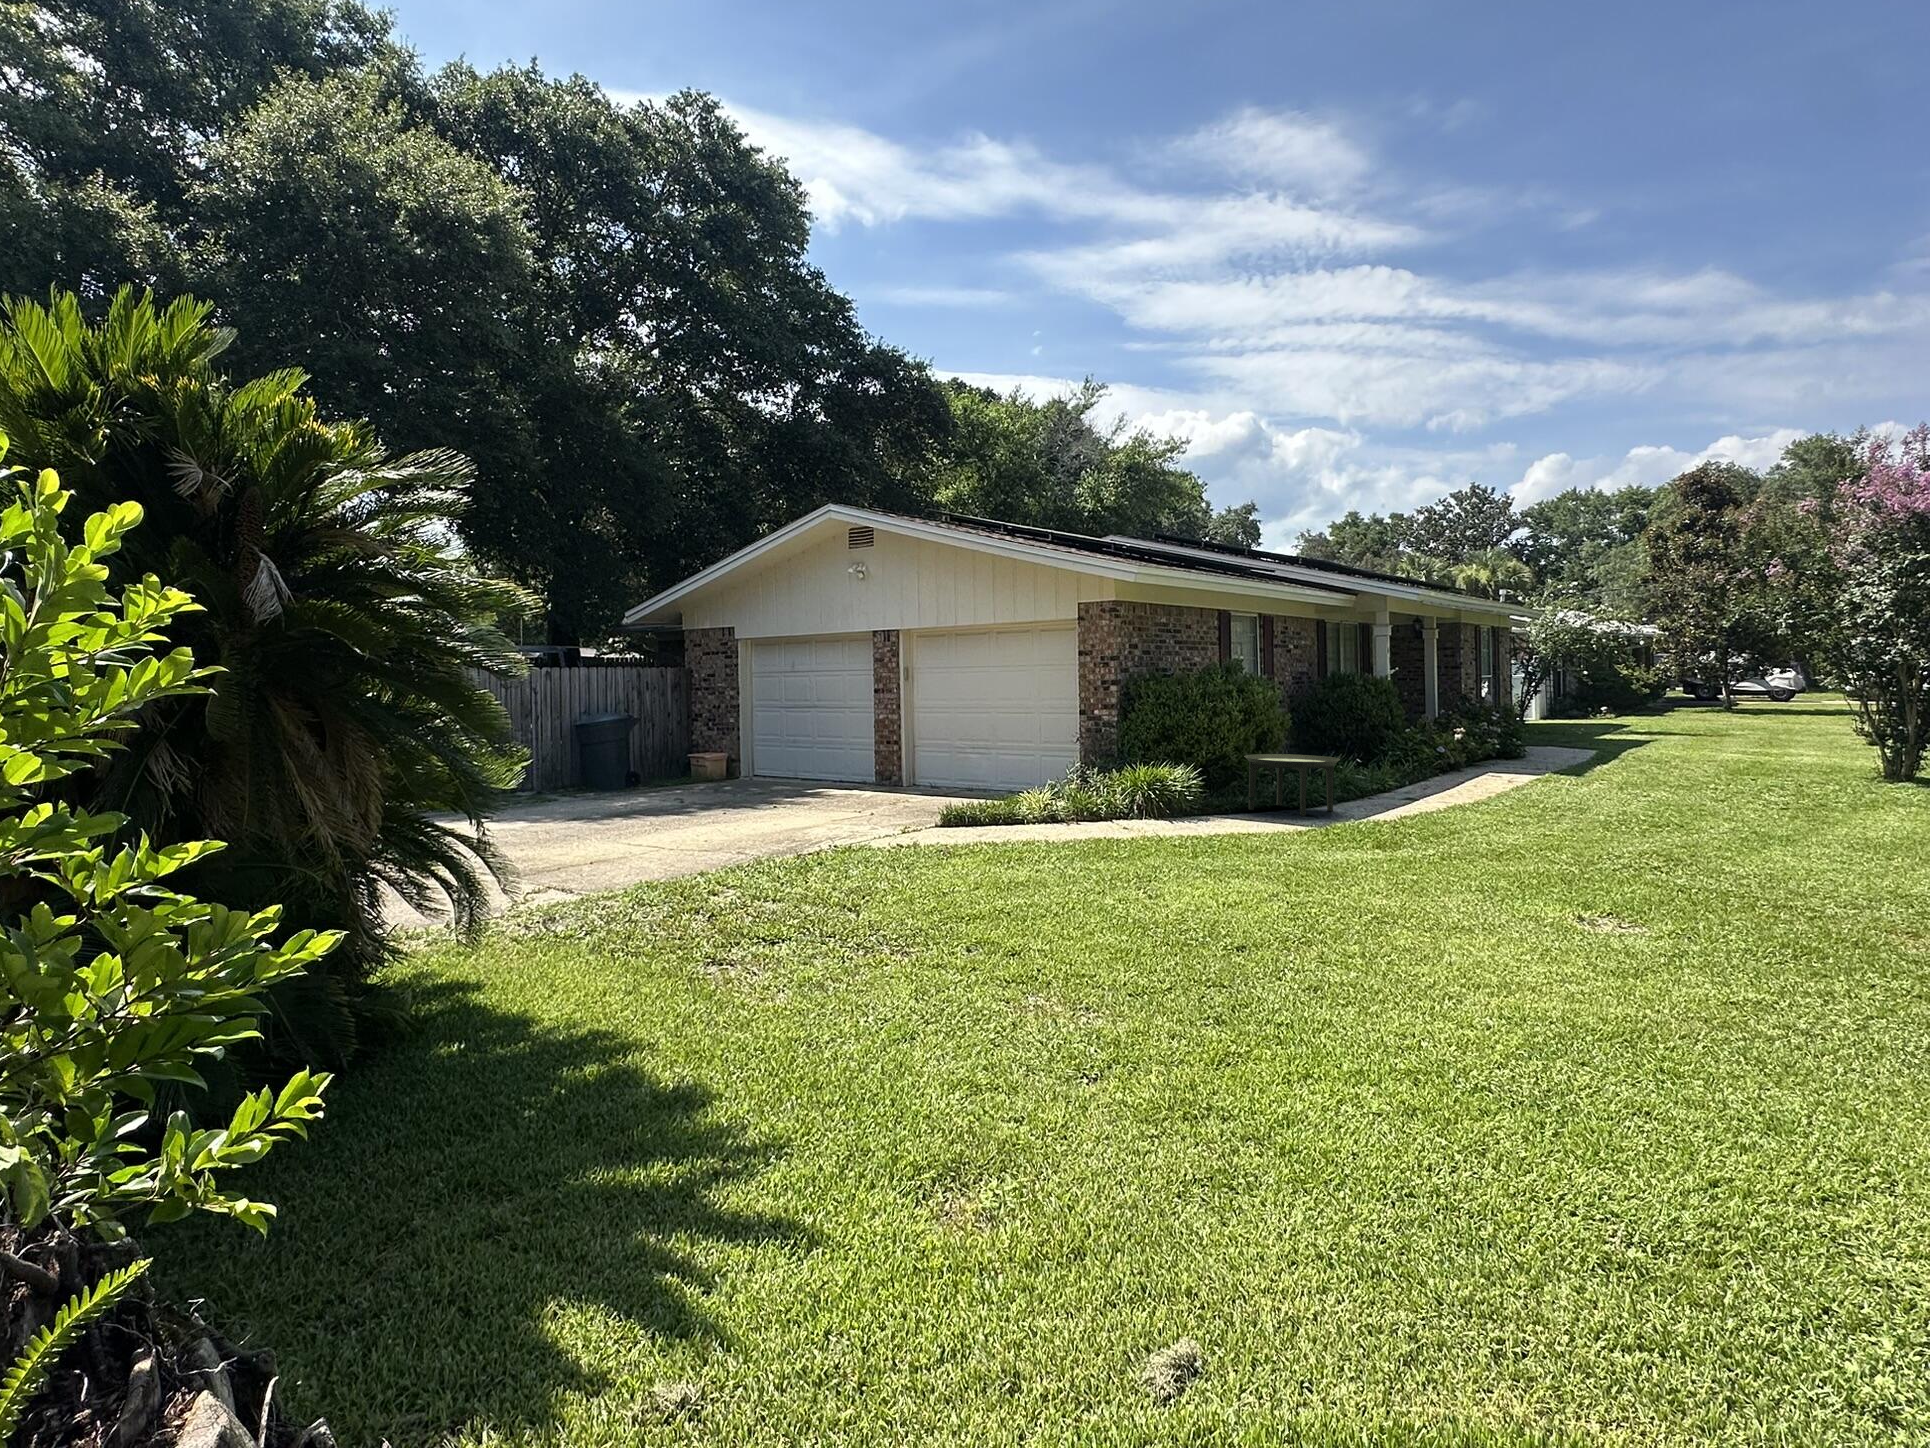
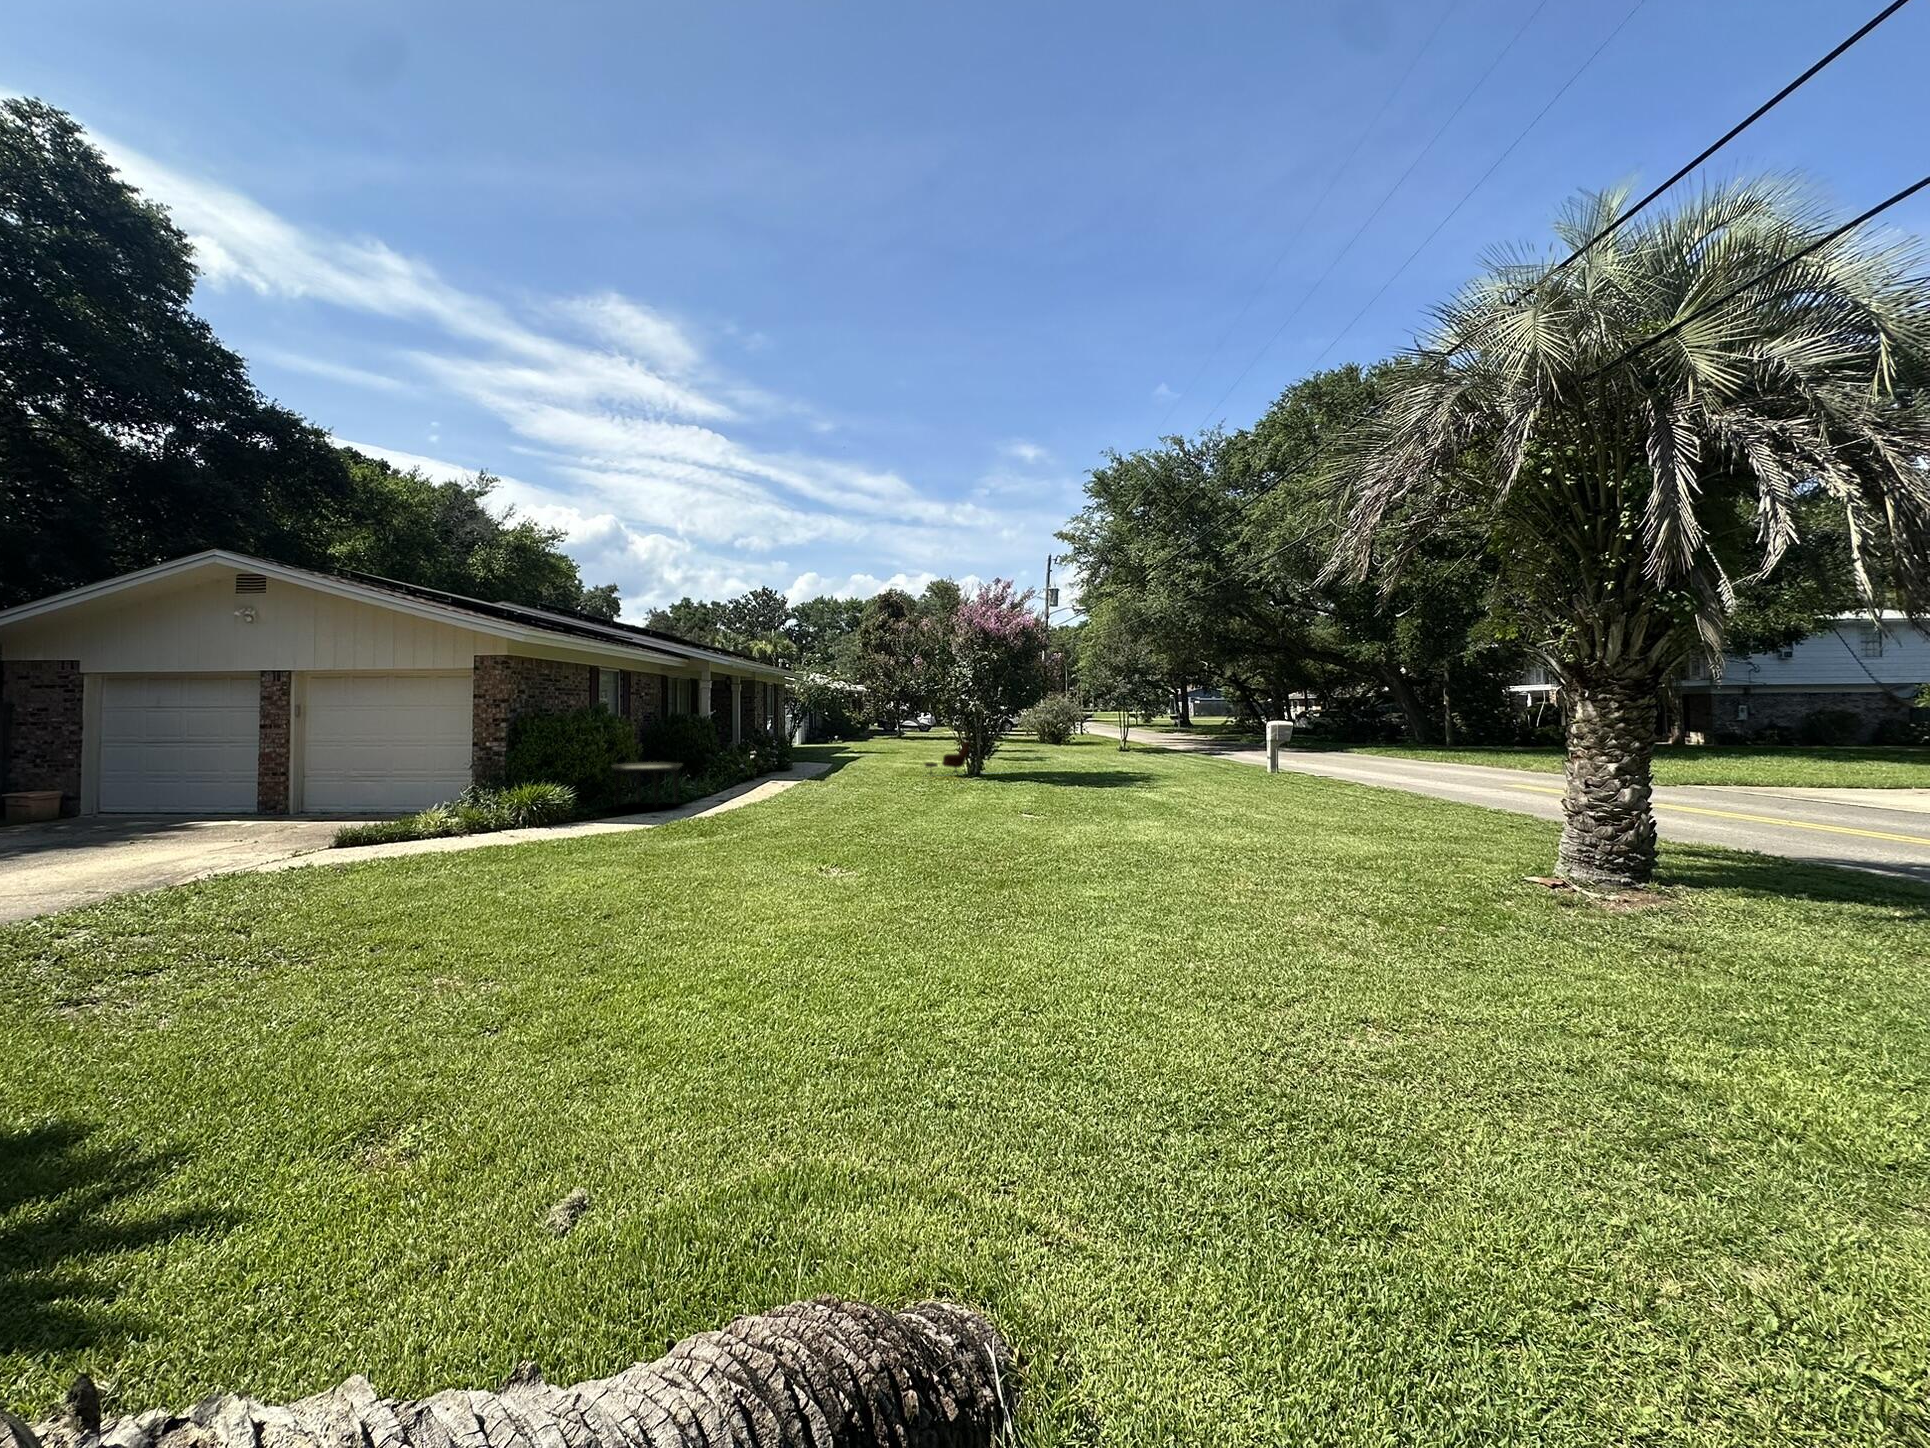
lounge chair: none [1732,747,1830,805] -> present [925,742,970,775]

